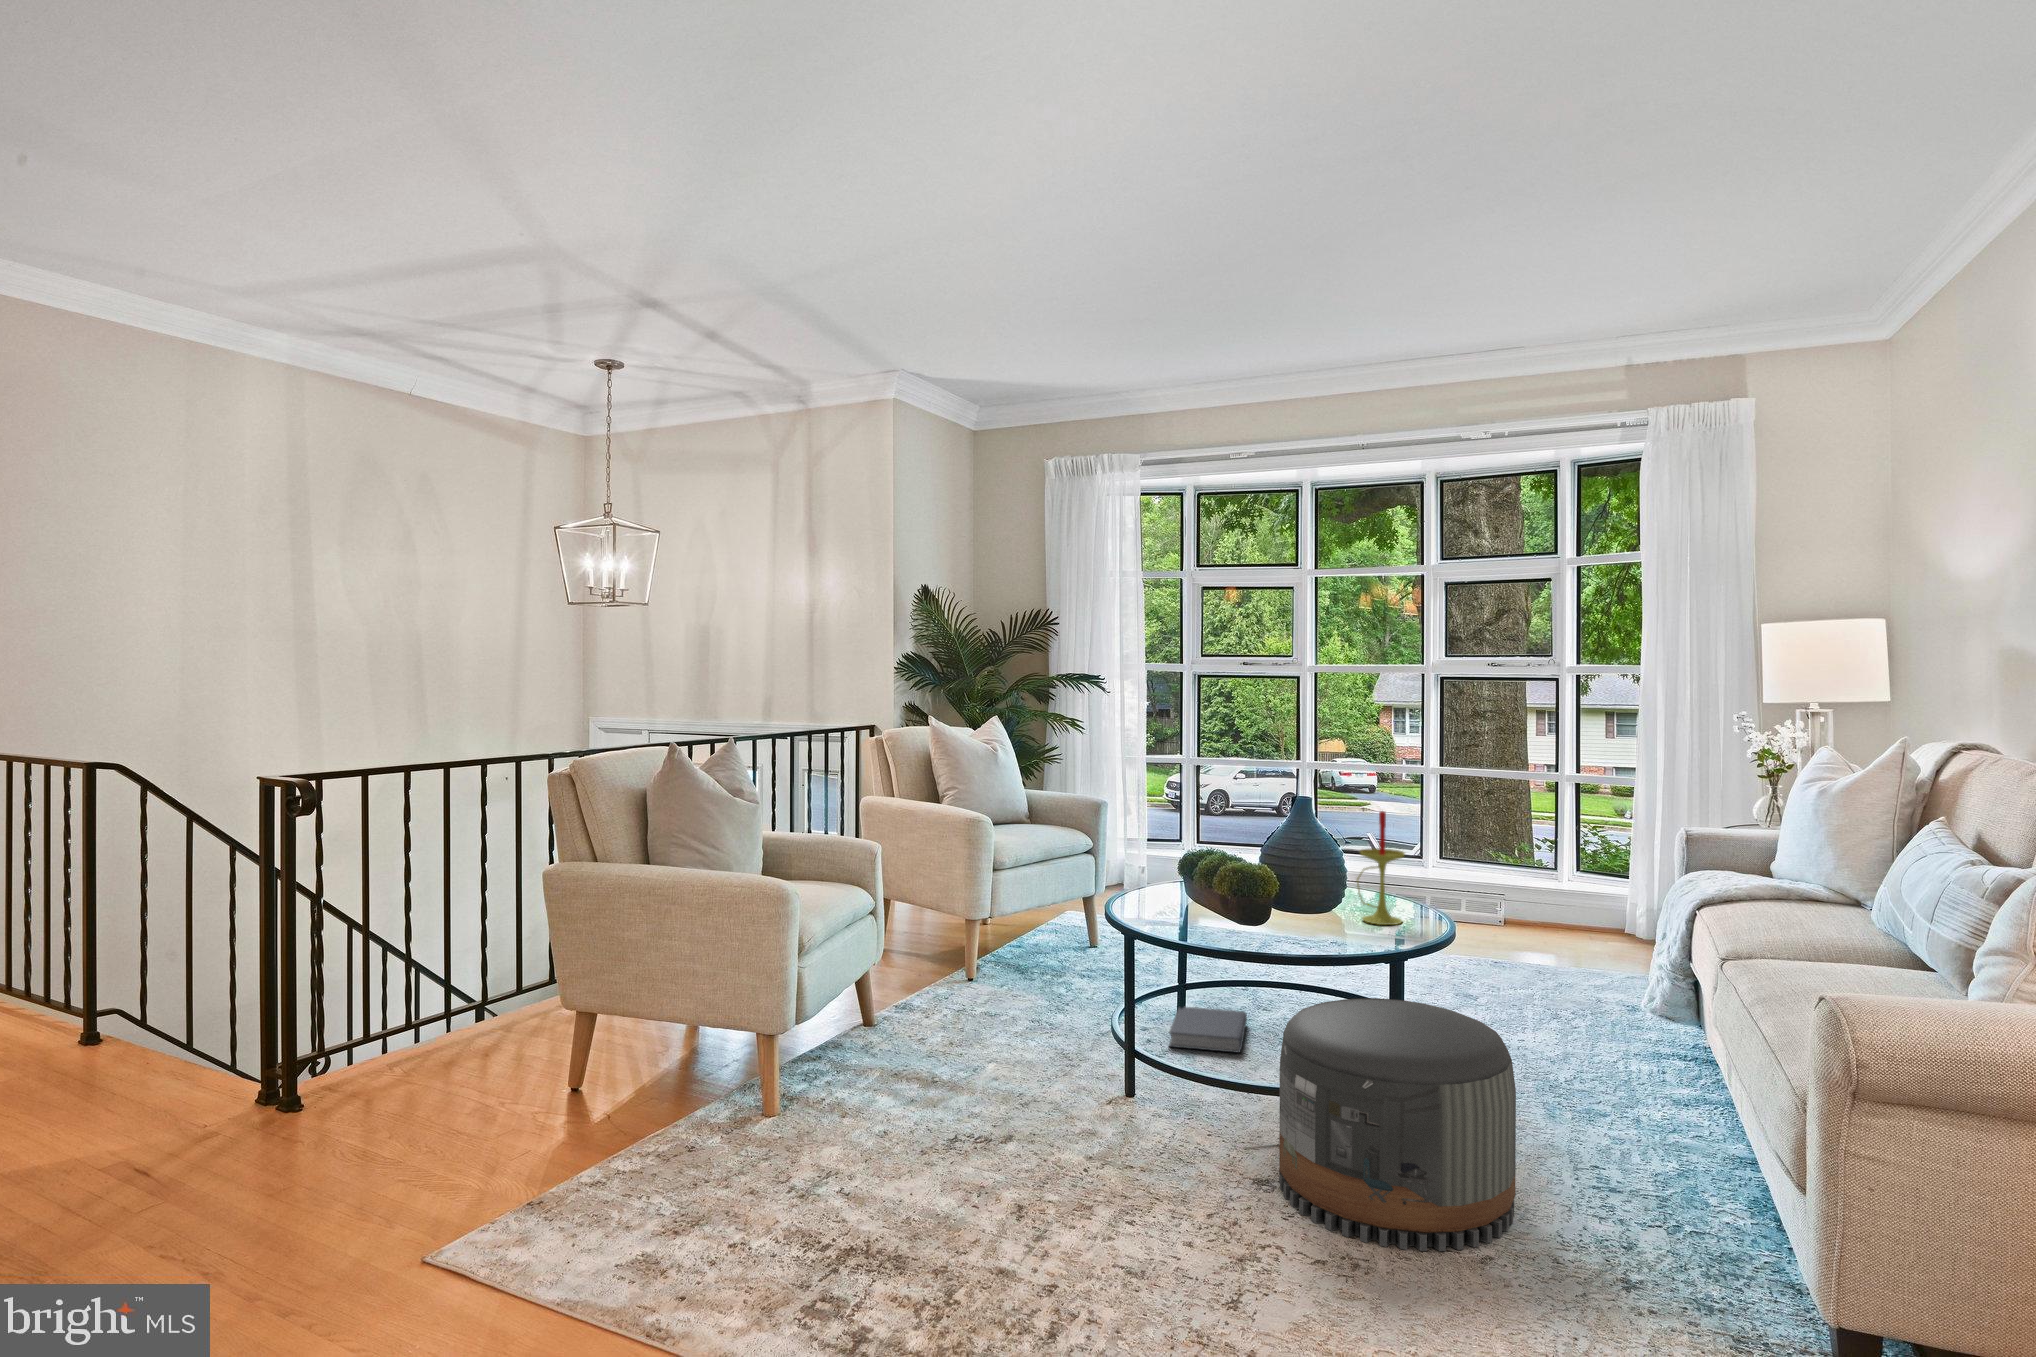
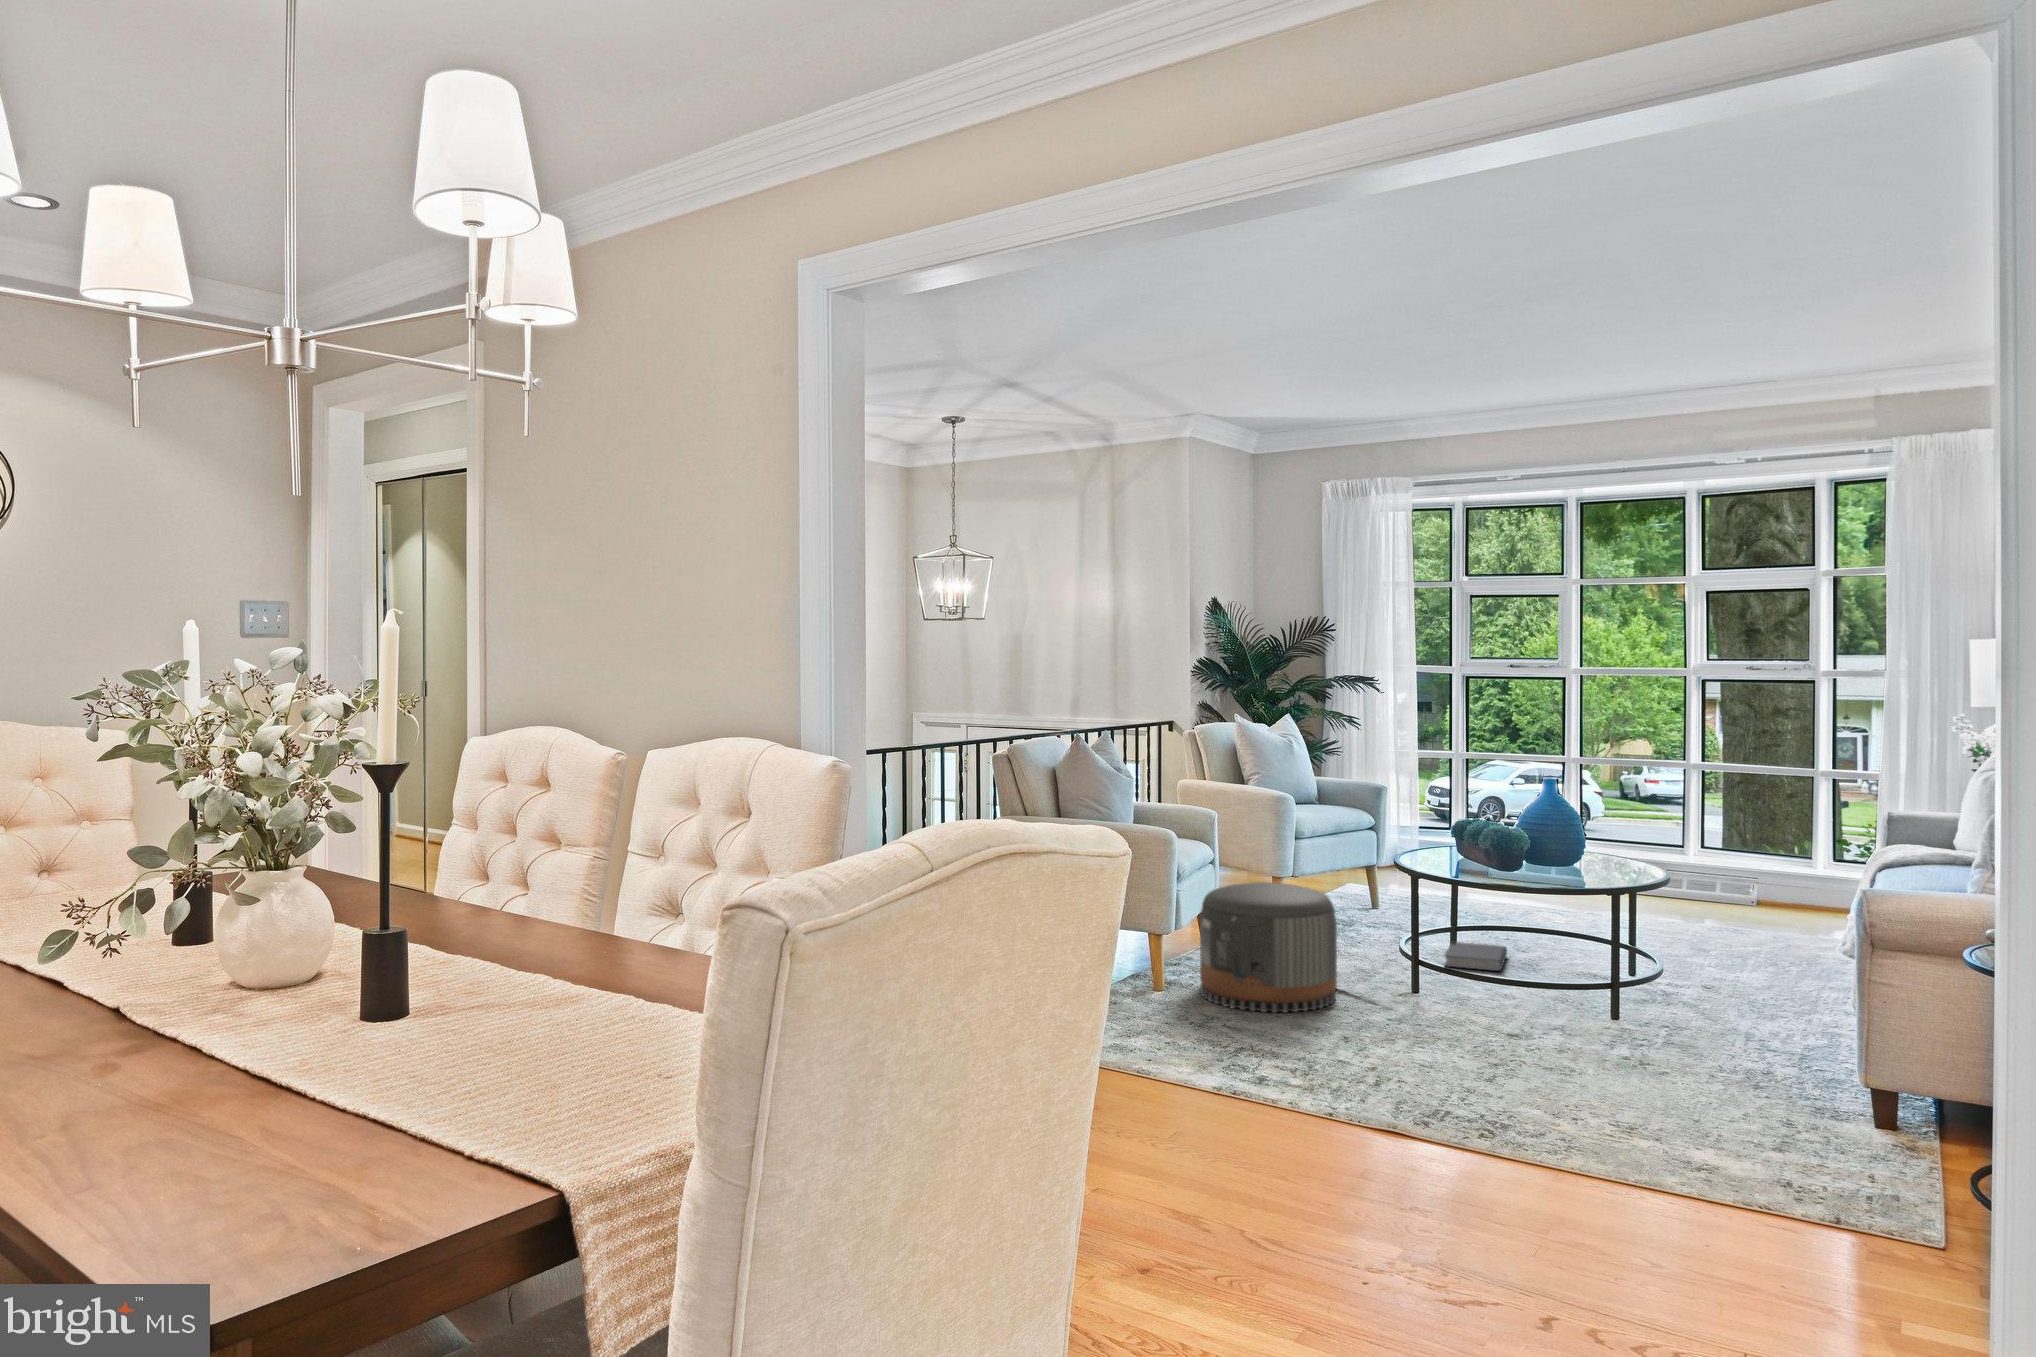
candle: present [1357,811,1405,925] -> none [1591,786,1630,873]
pouf: present [1279,998,1516,1251] -> present [1200,882,1337,1013]

